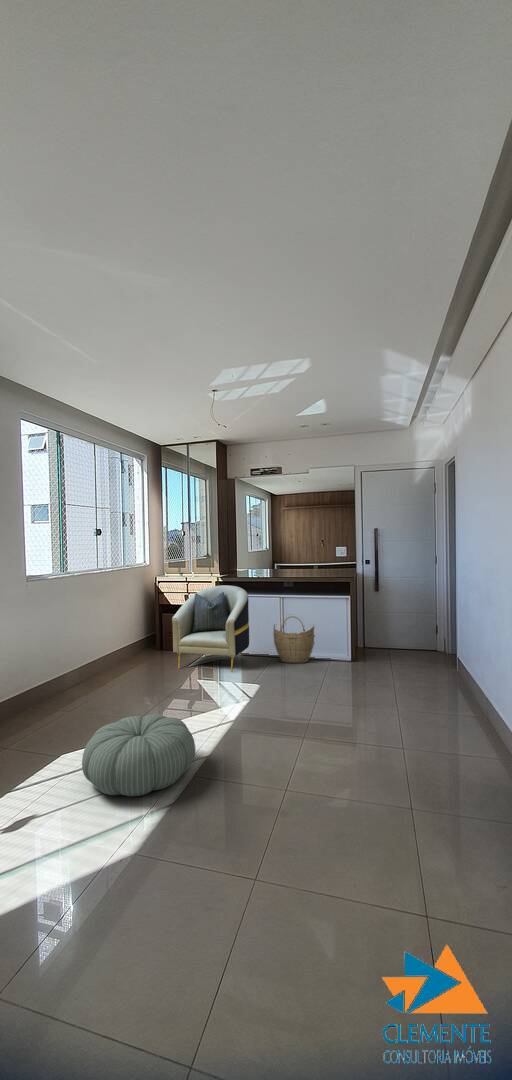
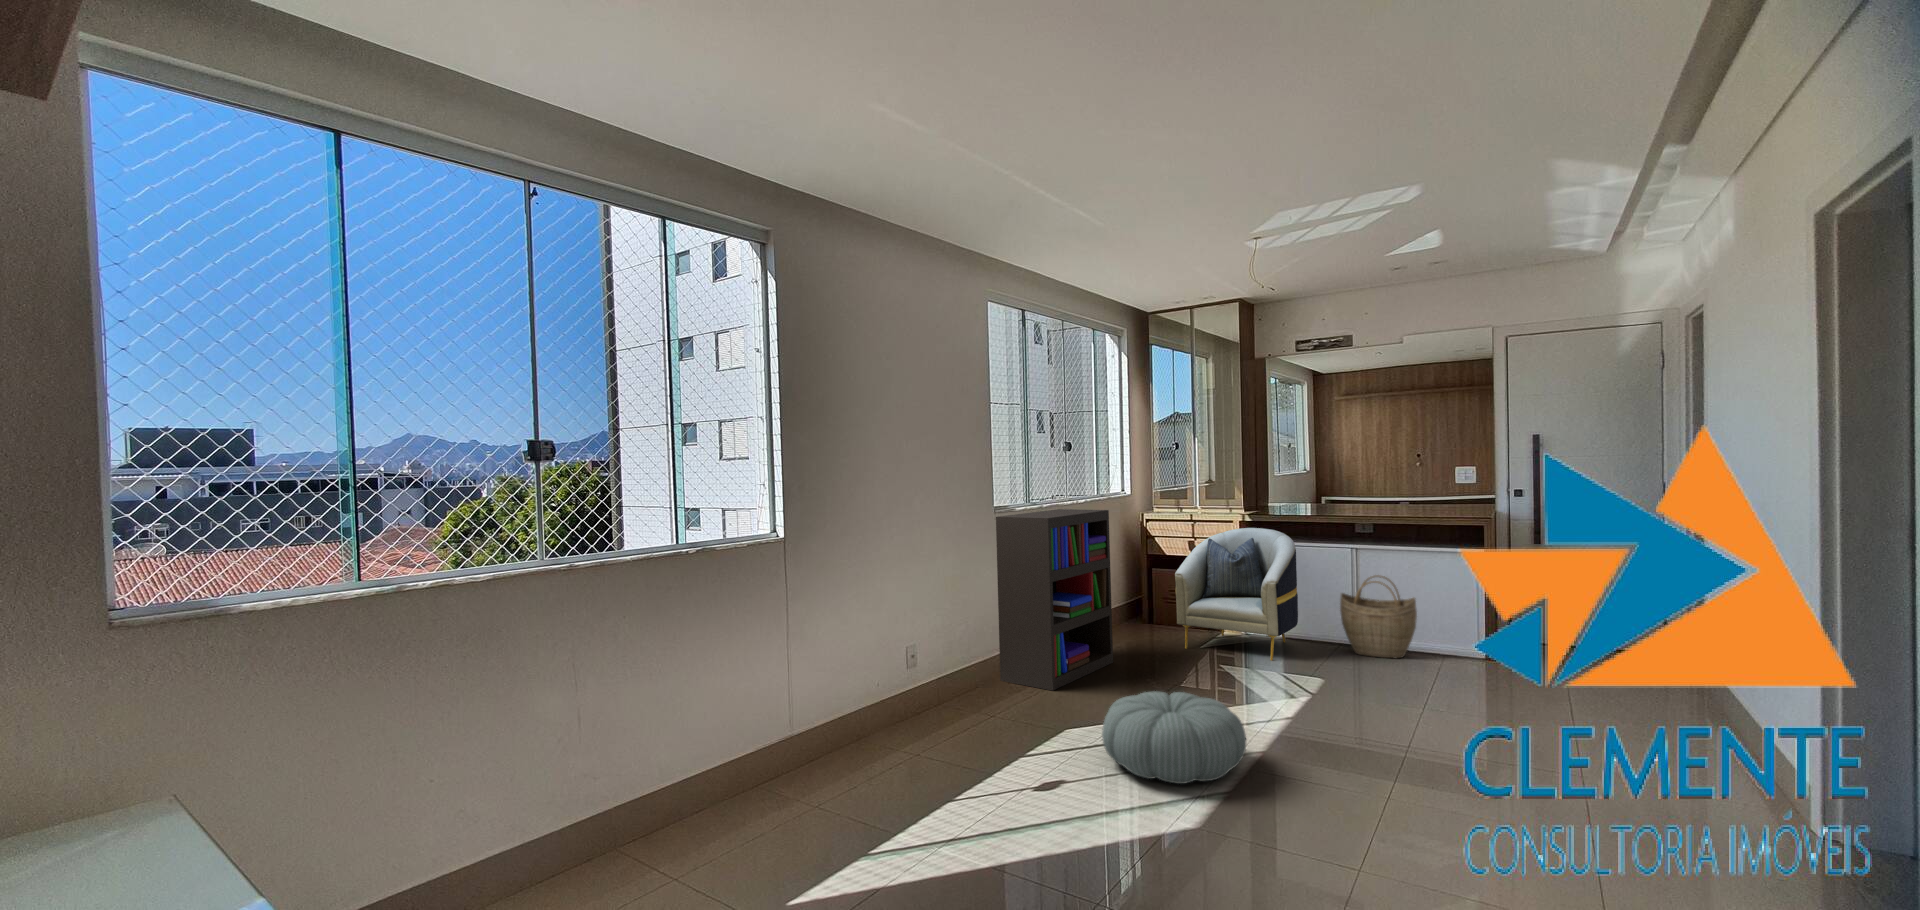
bookshelf: none [26,576,125,716] -> present [996,509,1113,691]

